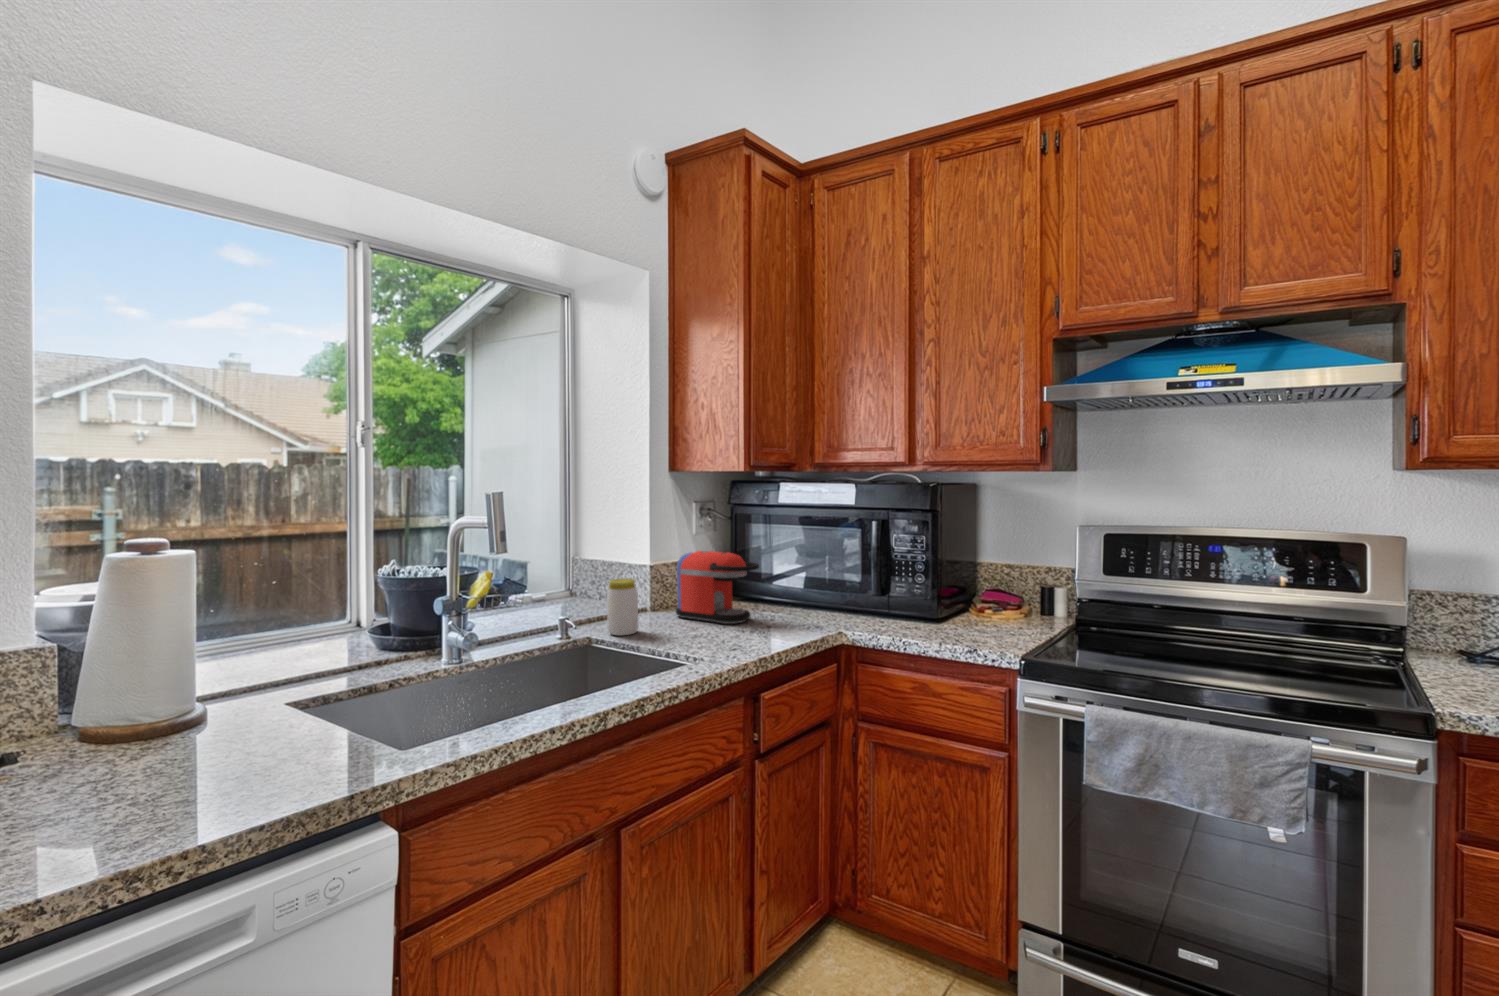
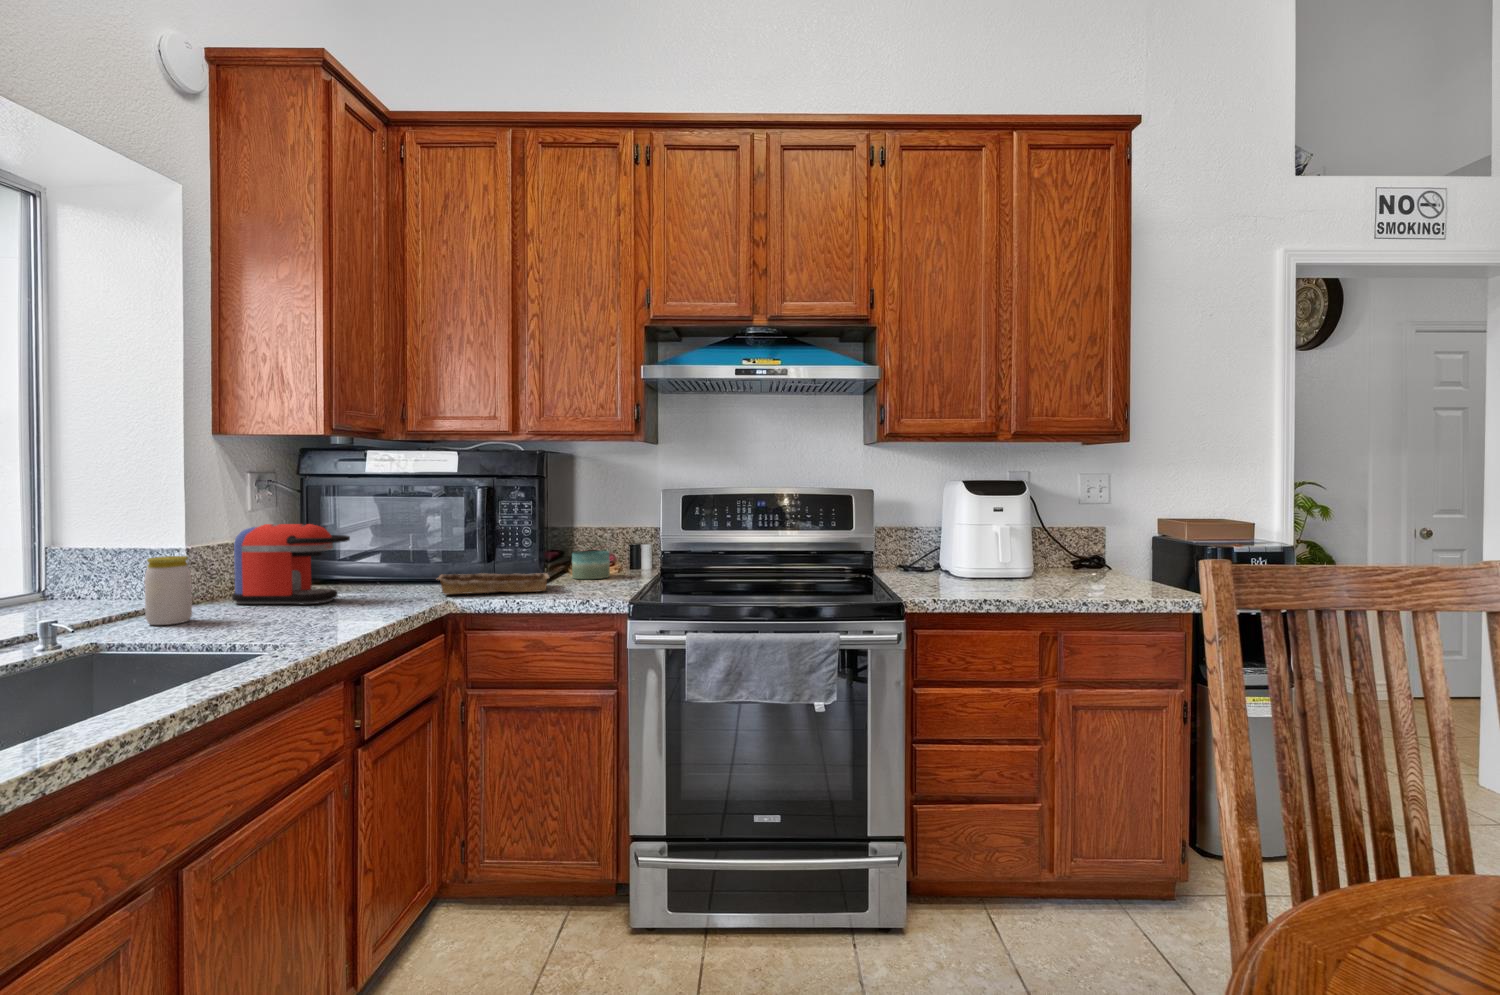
candle: none [972,584,1014,618] -> present [572,551,610,579]
tray: none [829,602,943,631] -> present [437,573,549,595]

